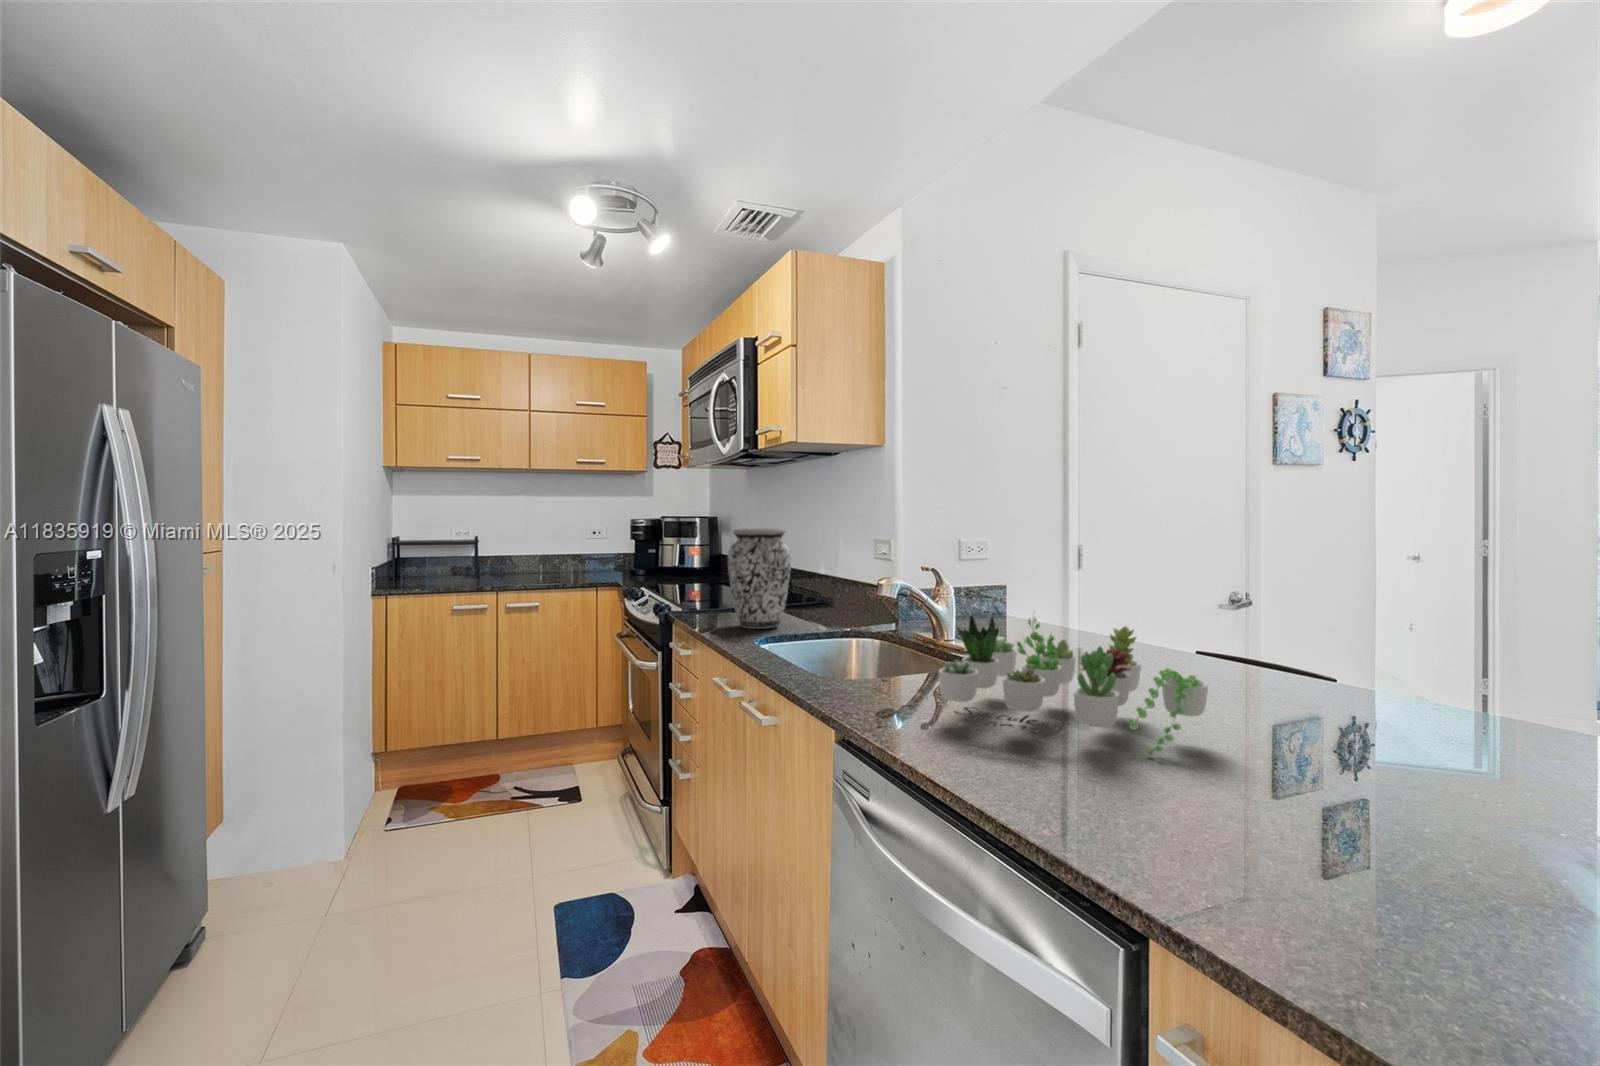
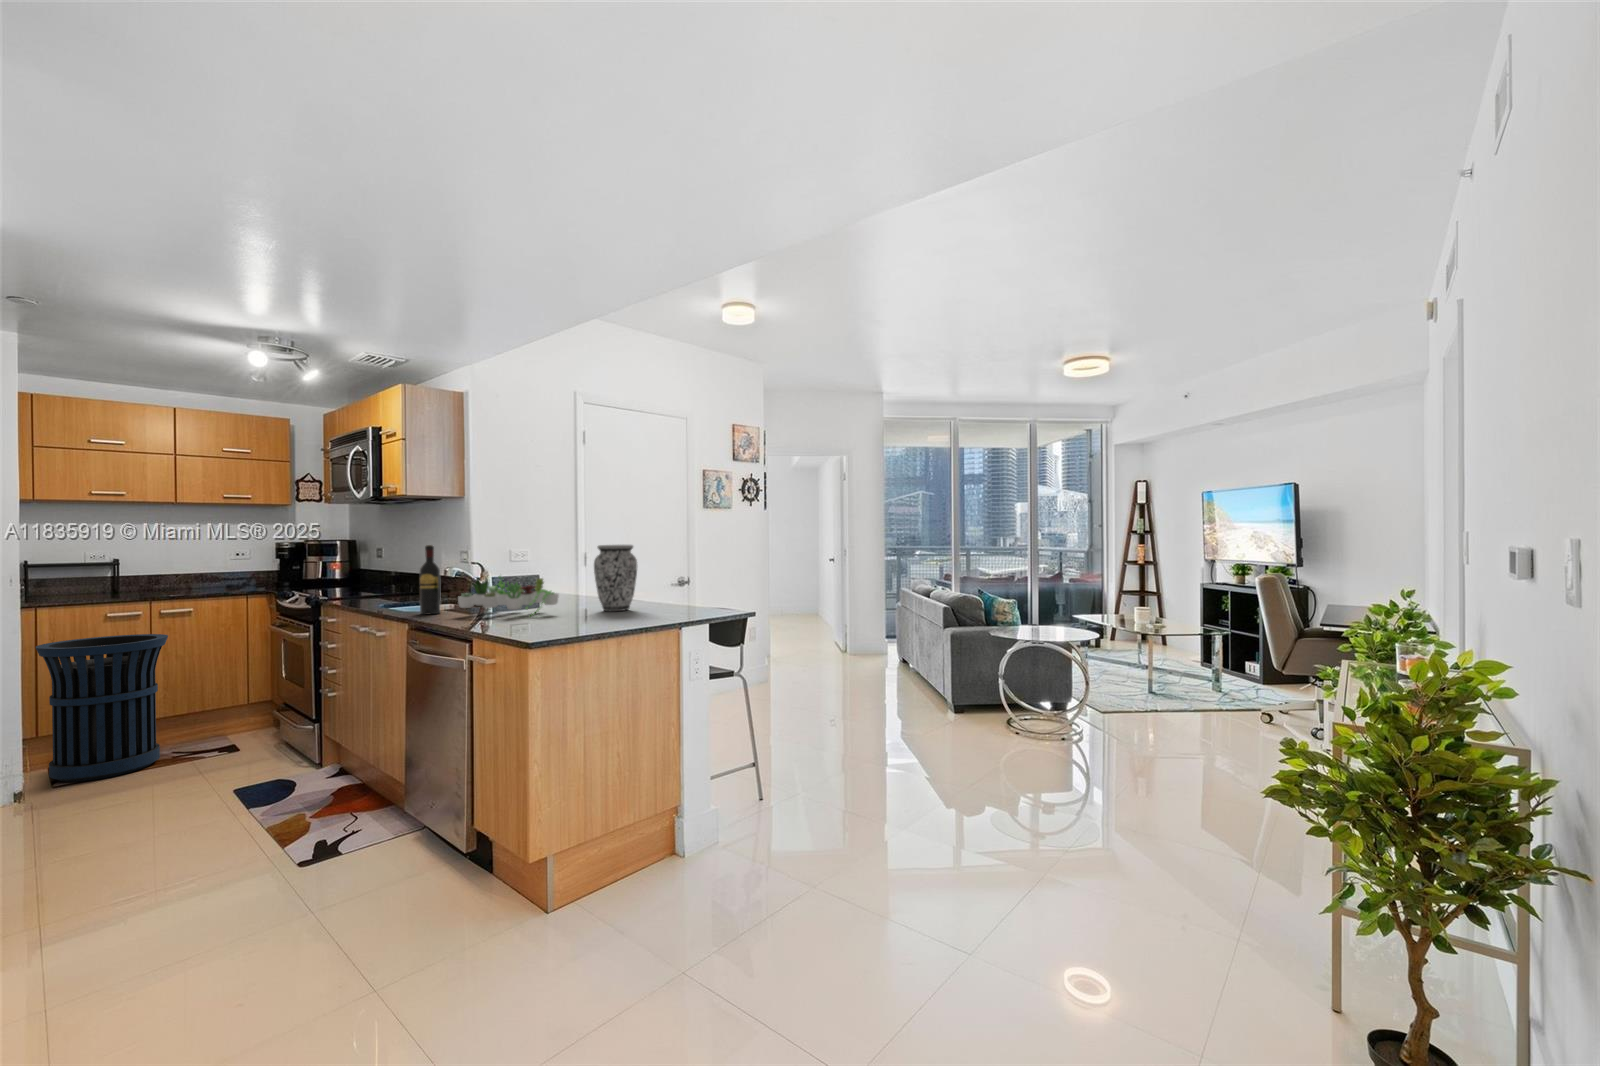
vase: present [728,528,791,629] -> present [594,545,637,611]
wine bottle: none [842,535,883,697] -> present [420,545,441,615]
trash can: none [373,635,509,830] -> present [36,634,168,782]

